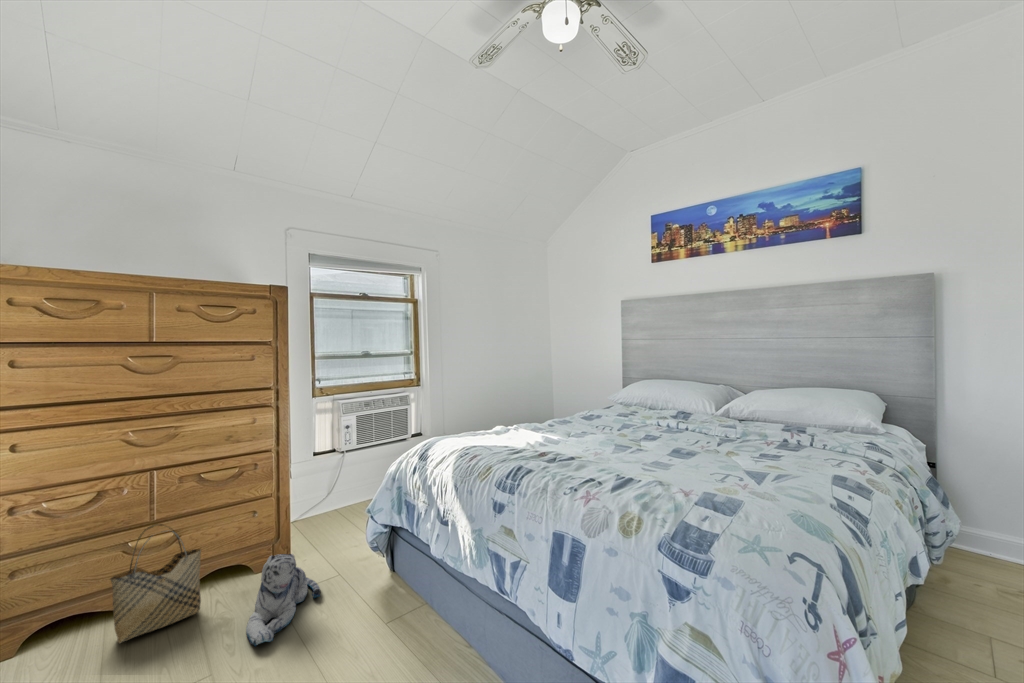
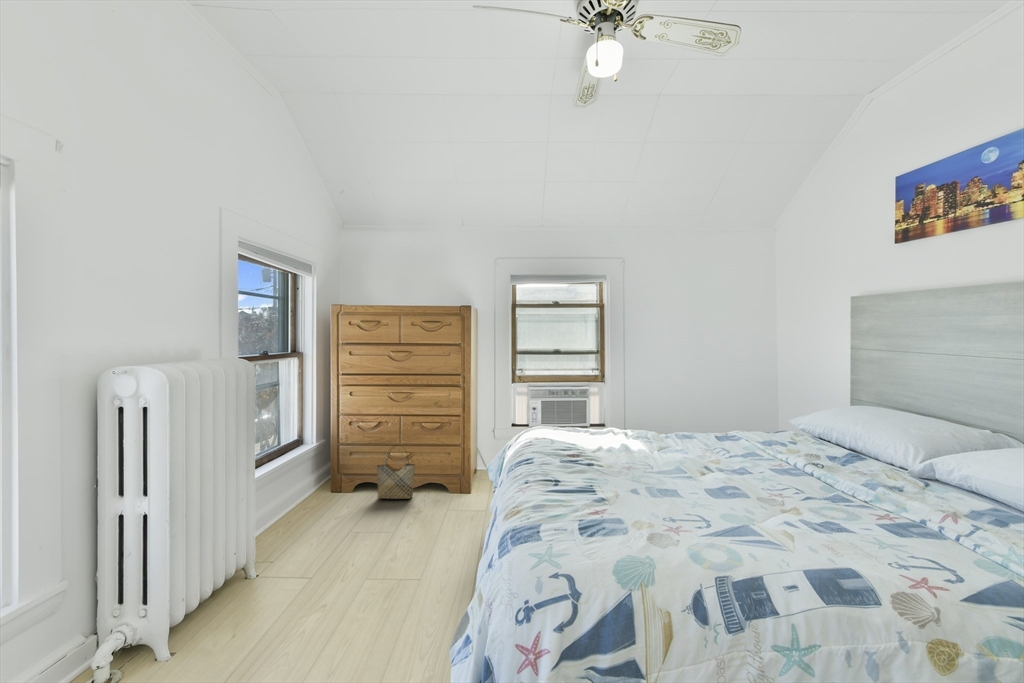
plush toy: present [246,554,320,647] -> none [411,477,465,522]

